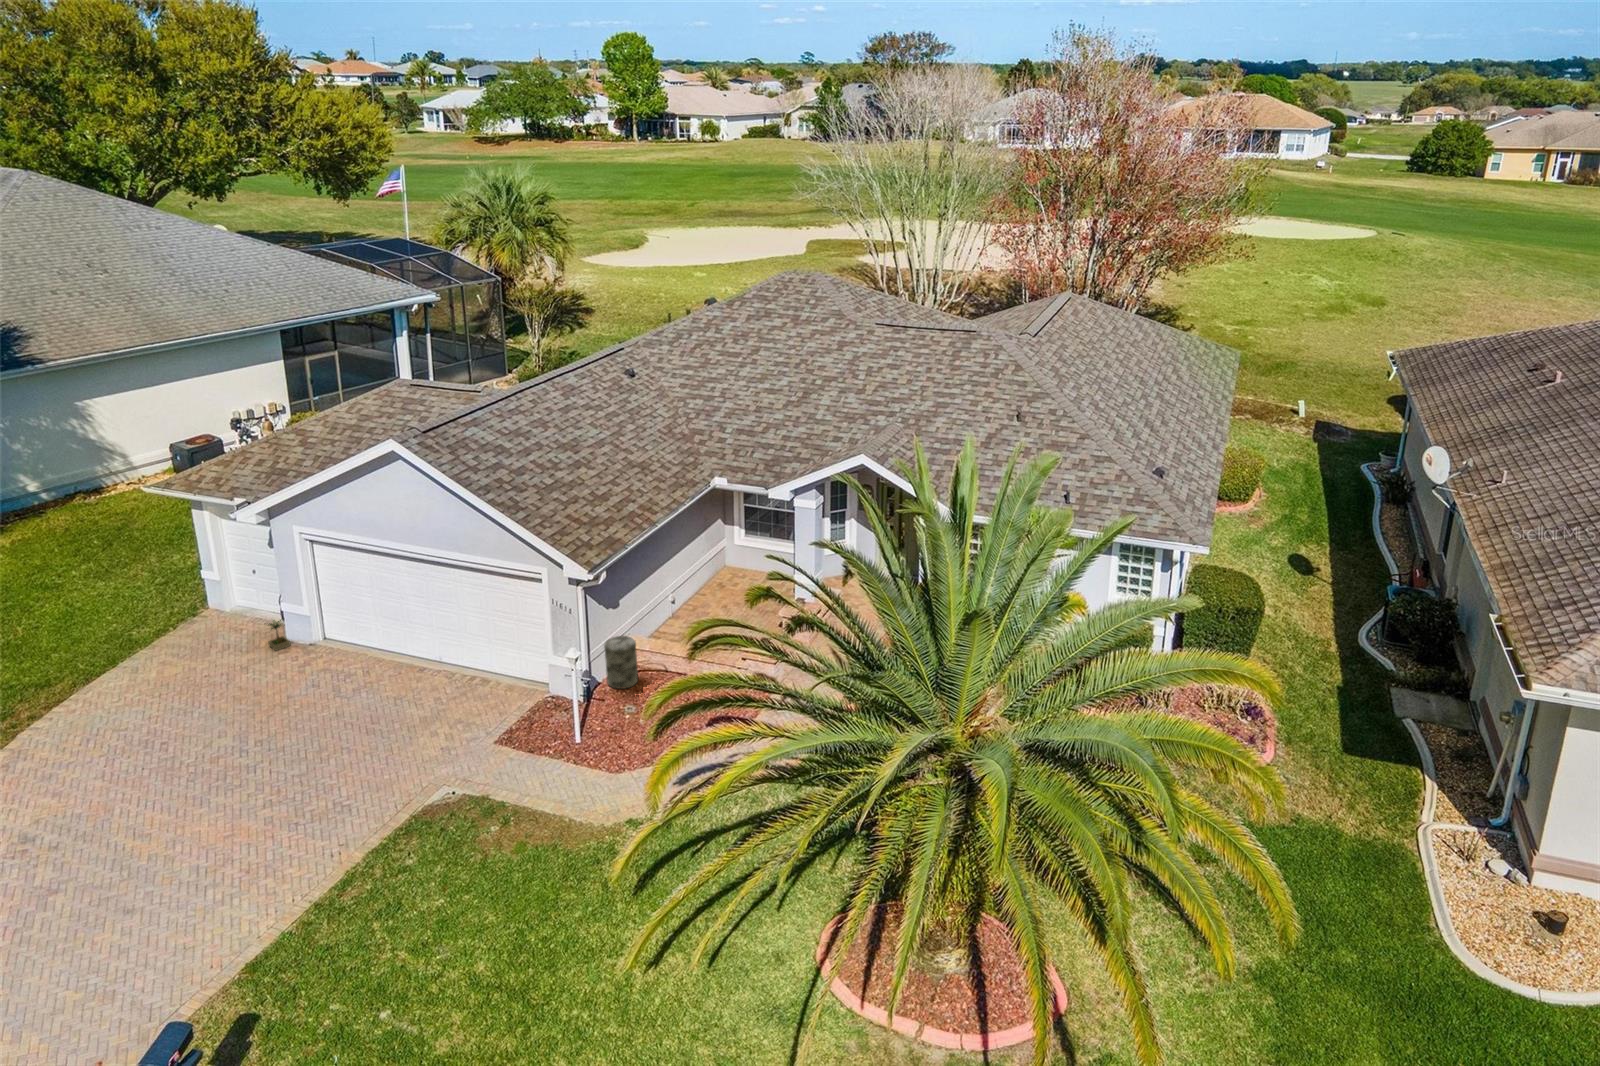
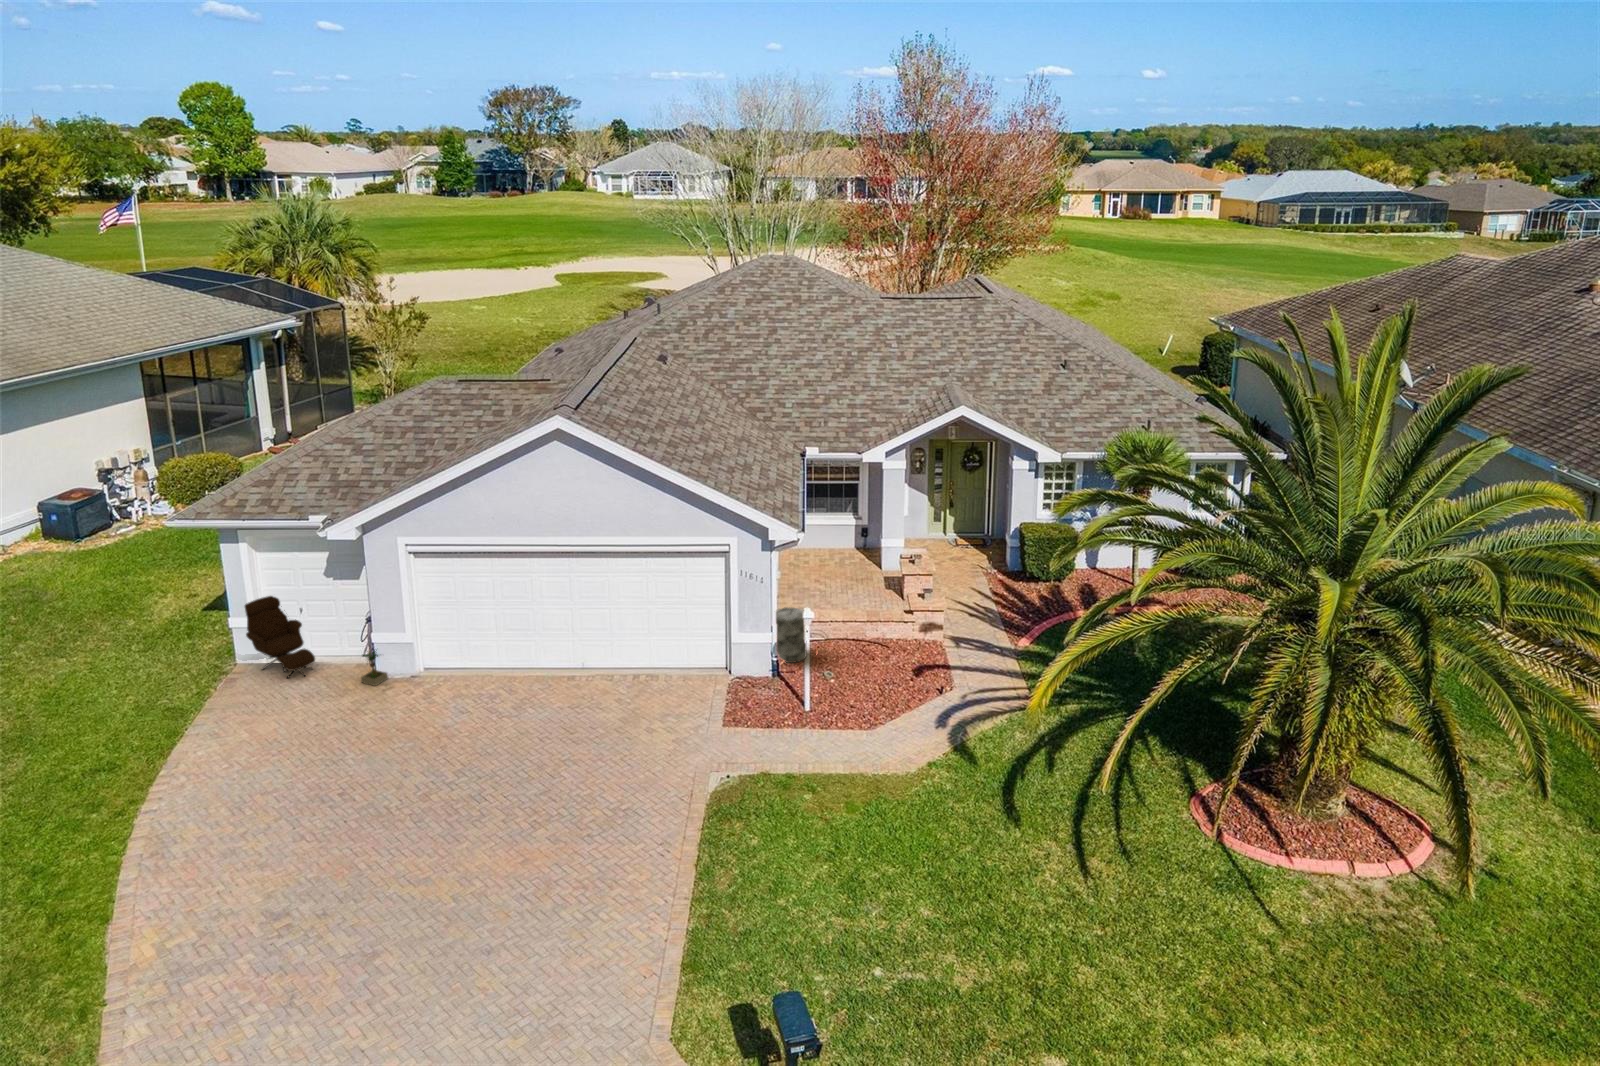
lounge chair: none [200,559,249,633] -> present [245,596,315,677]

